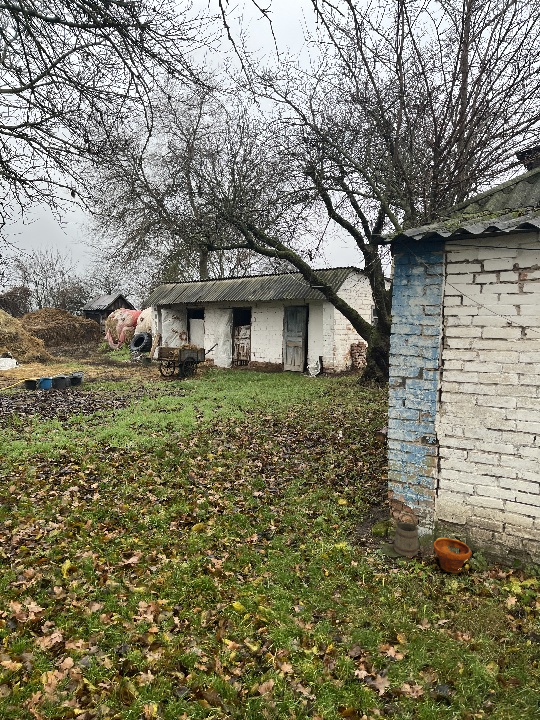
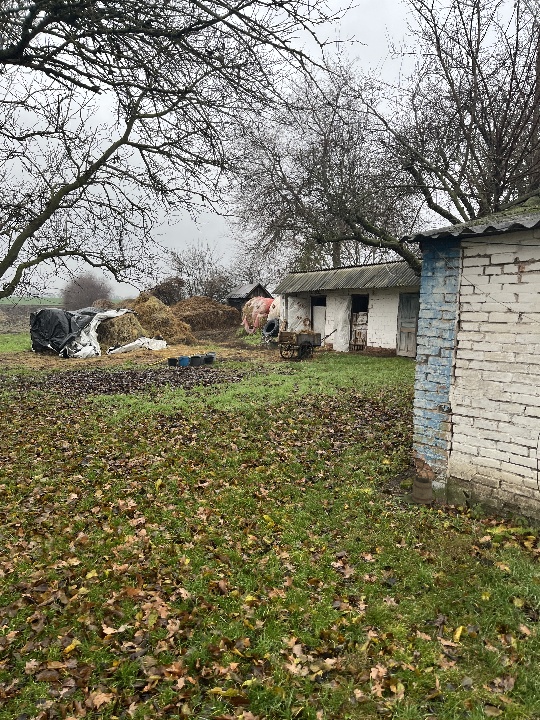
planter: present [434,538,471,573] -> none [439,491,470,519]

